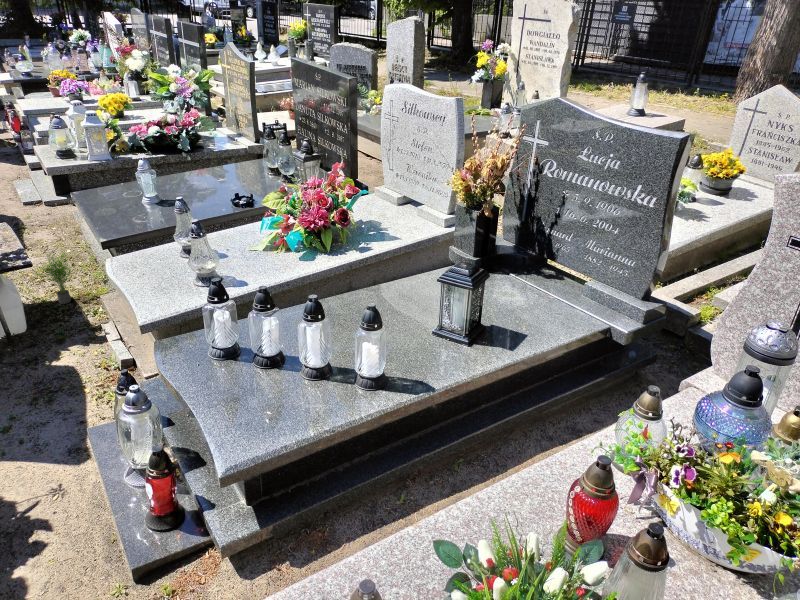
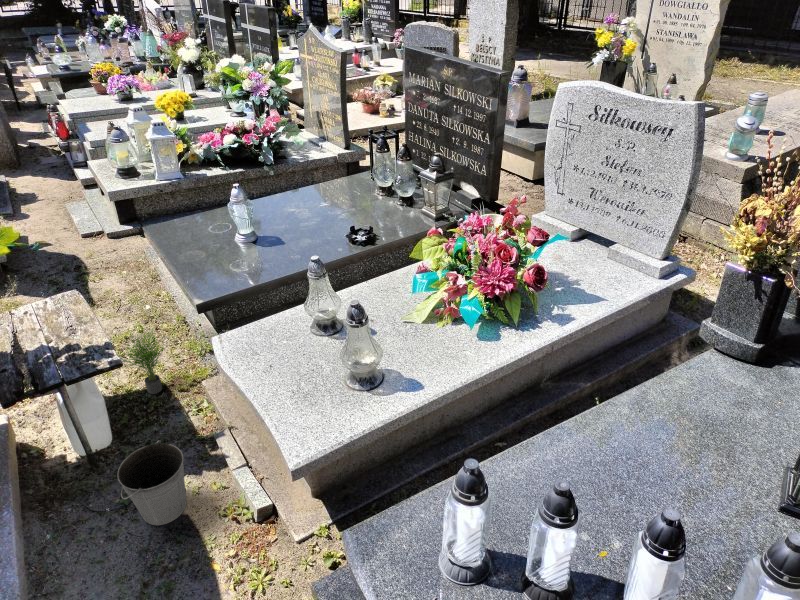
bucket: none [23,314,74,372] -> present [118,440,186,525]

